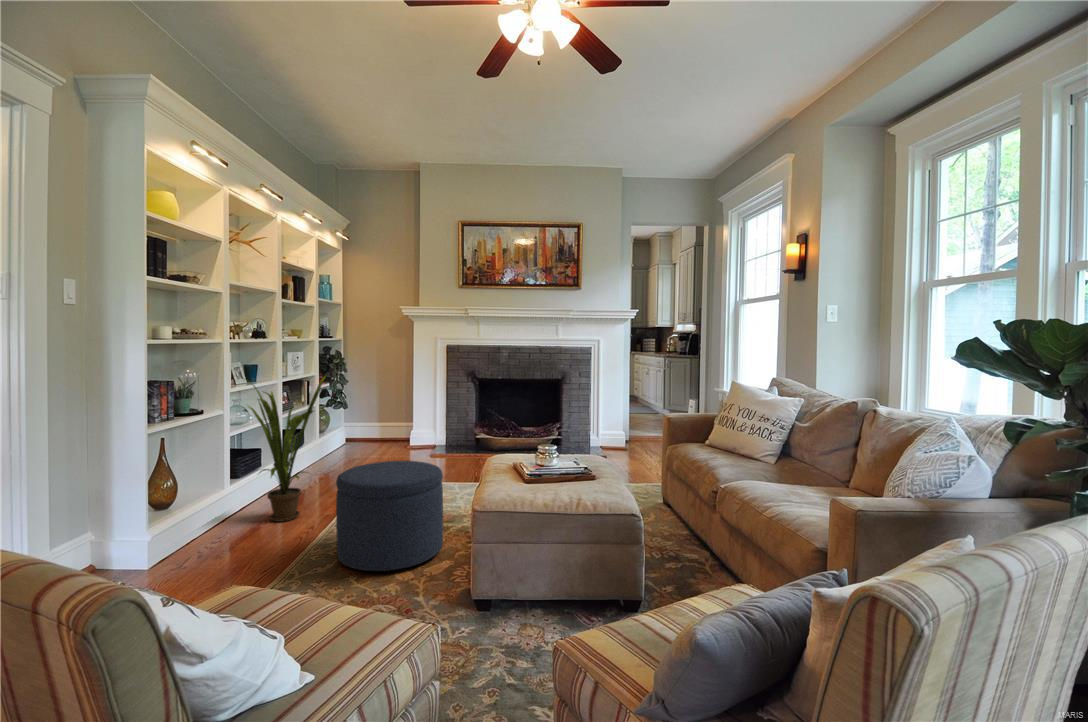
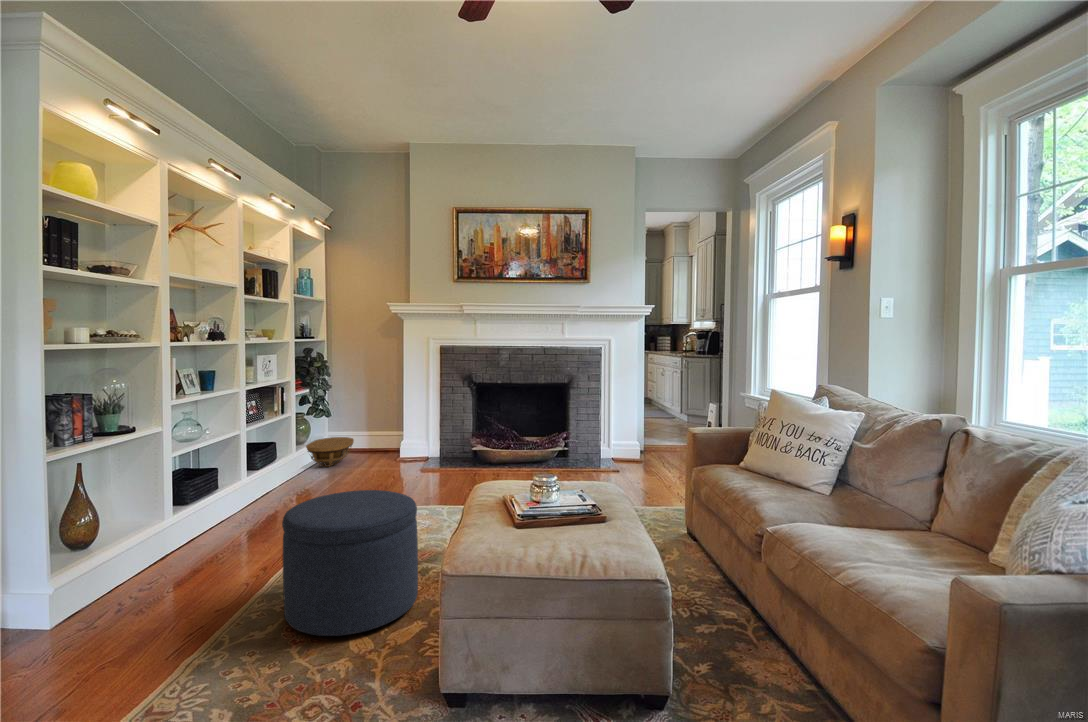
house plant: present [244,376,326,522] -> none [173,383,289,560]
basket: none [329,426,370,452] -> present [306,437,354,467]

